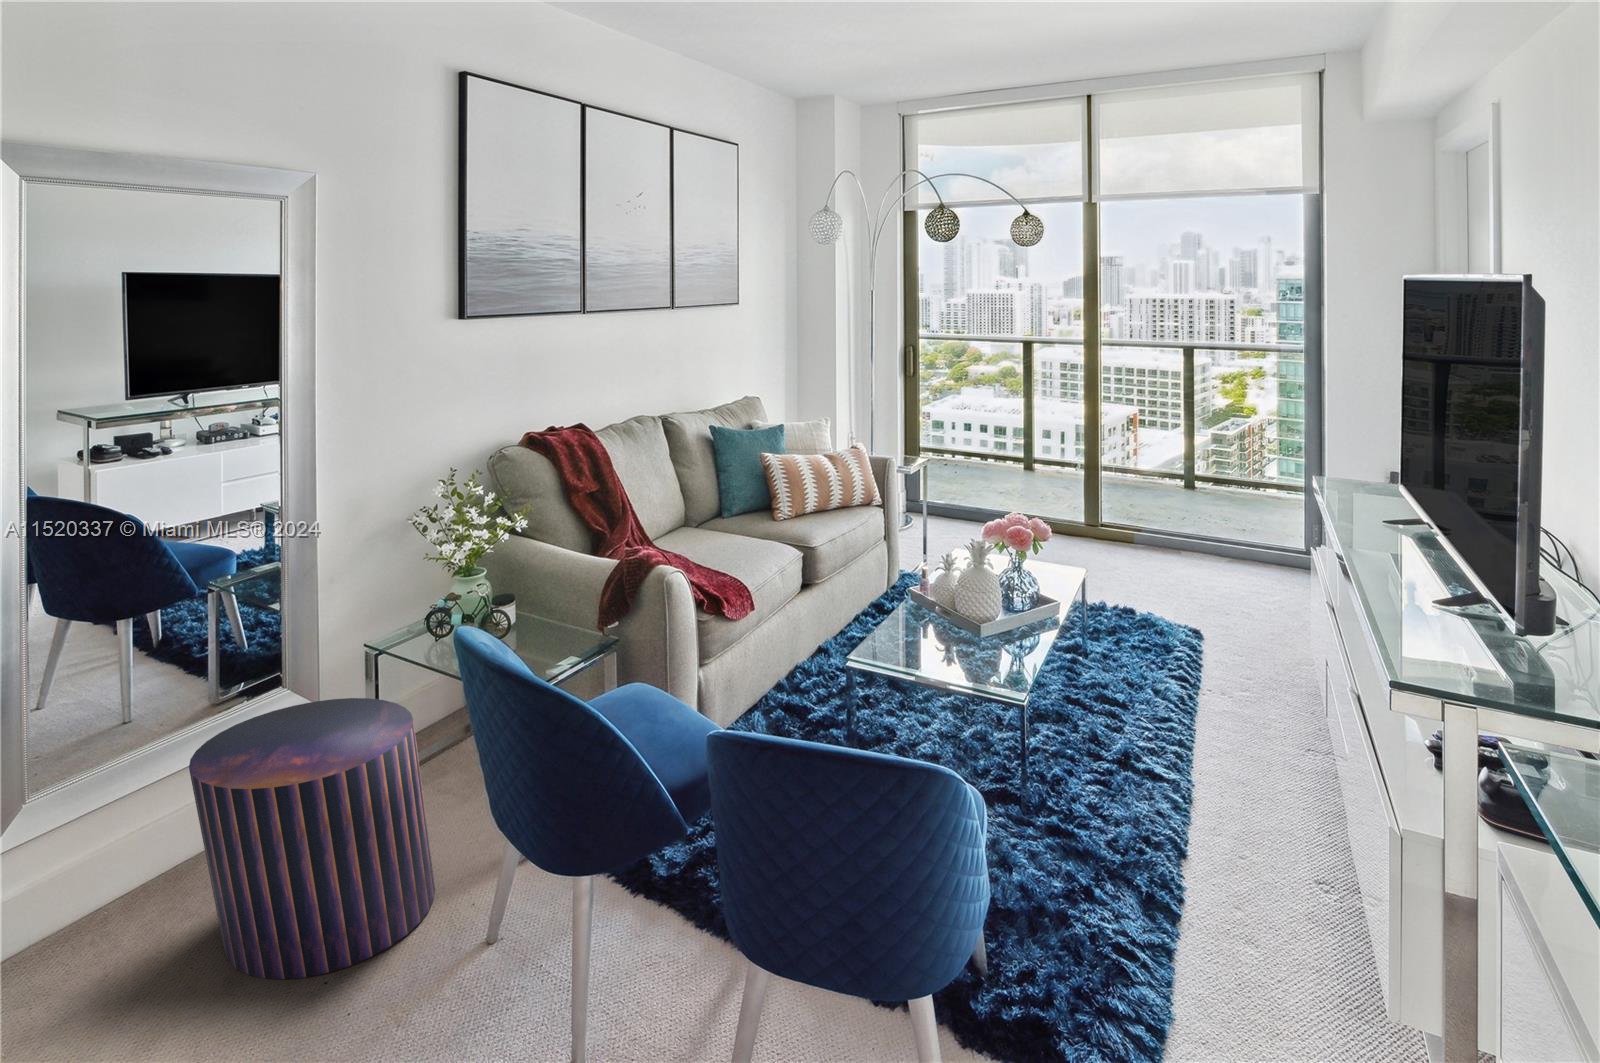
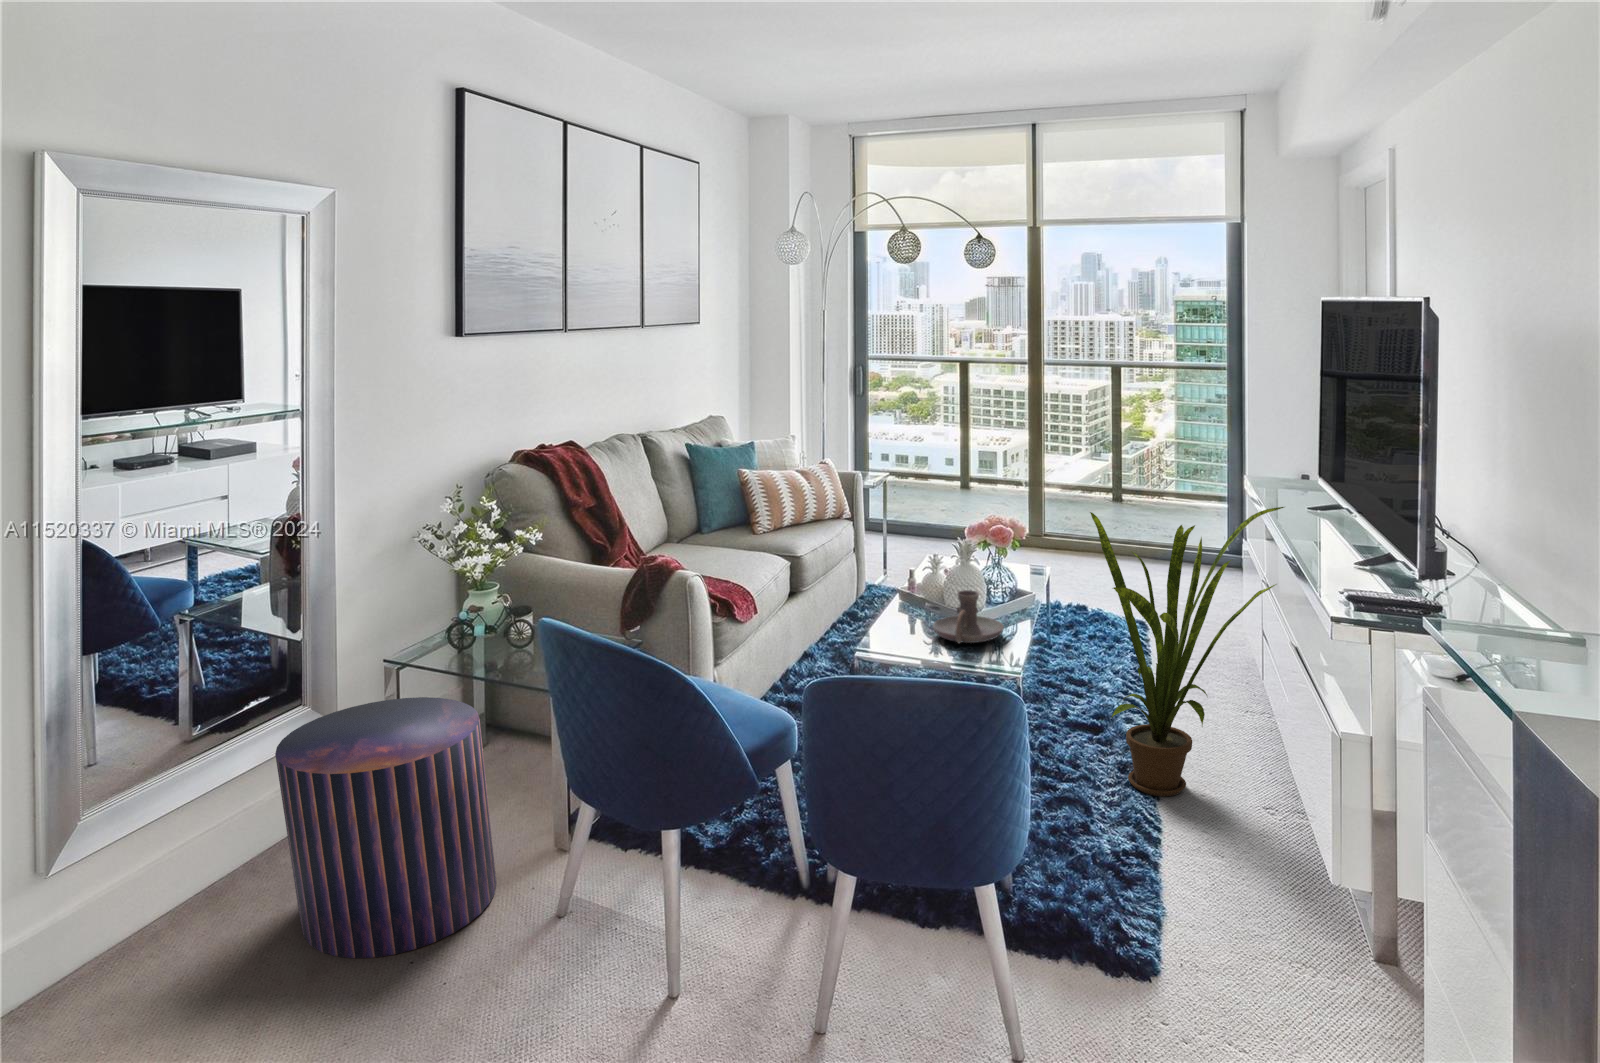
house plant: none [1101,525,1341,846] -> present [1090,507,1284,796]
candle holder: none [936,600,1014,660] -> present [933,590,1004,643]

